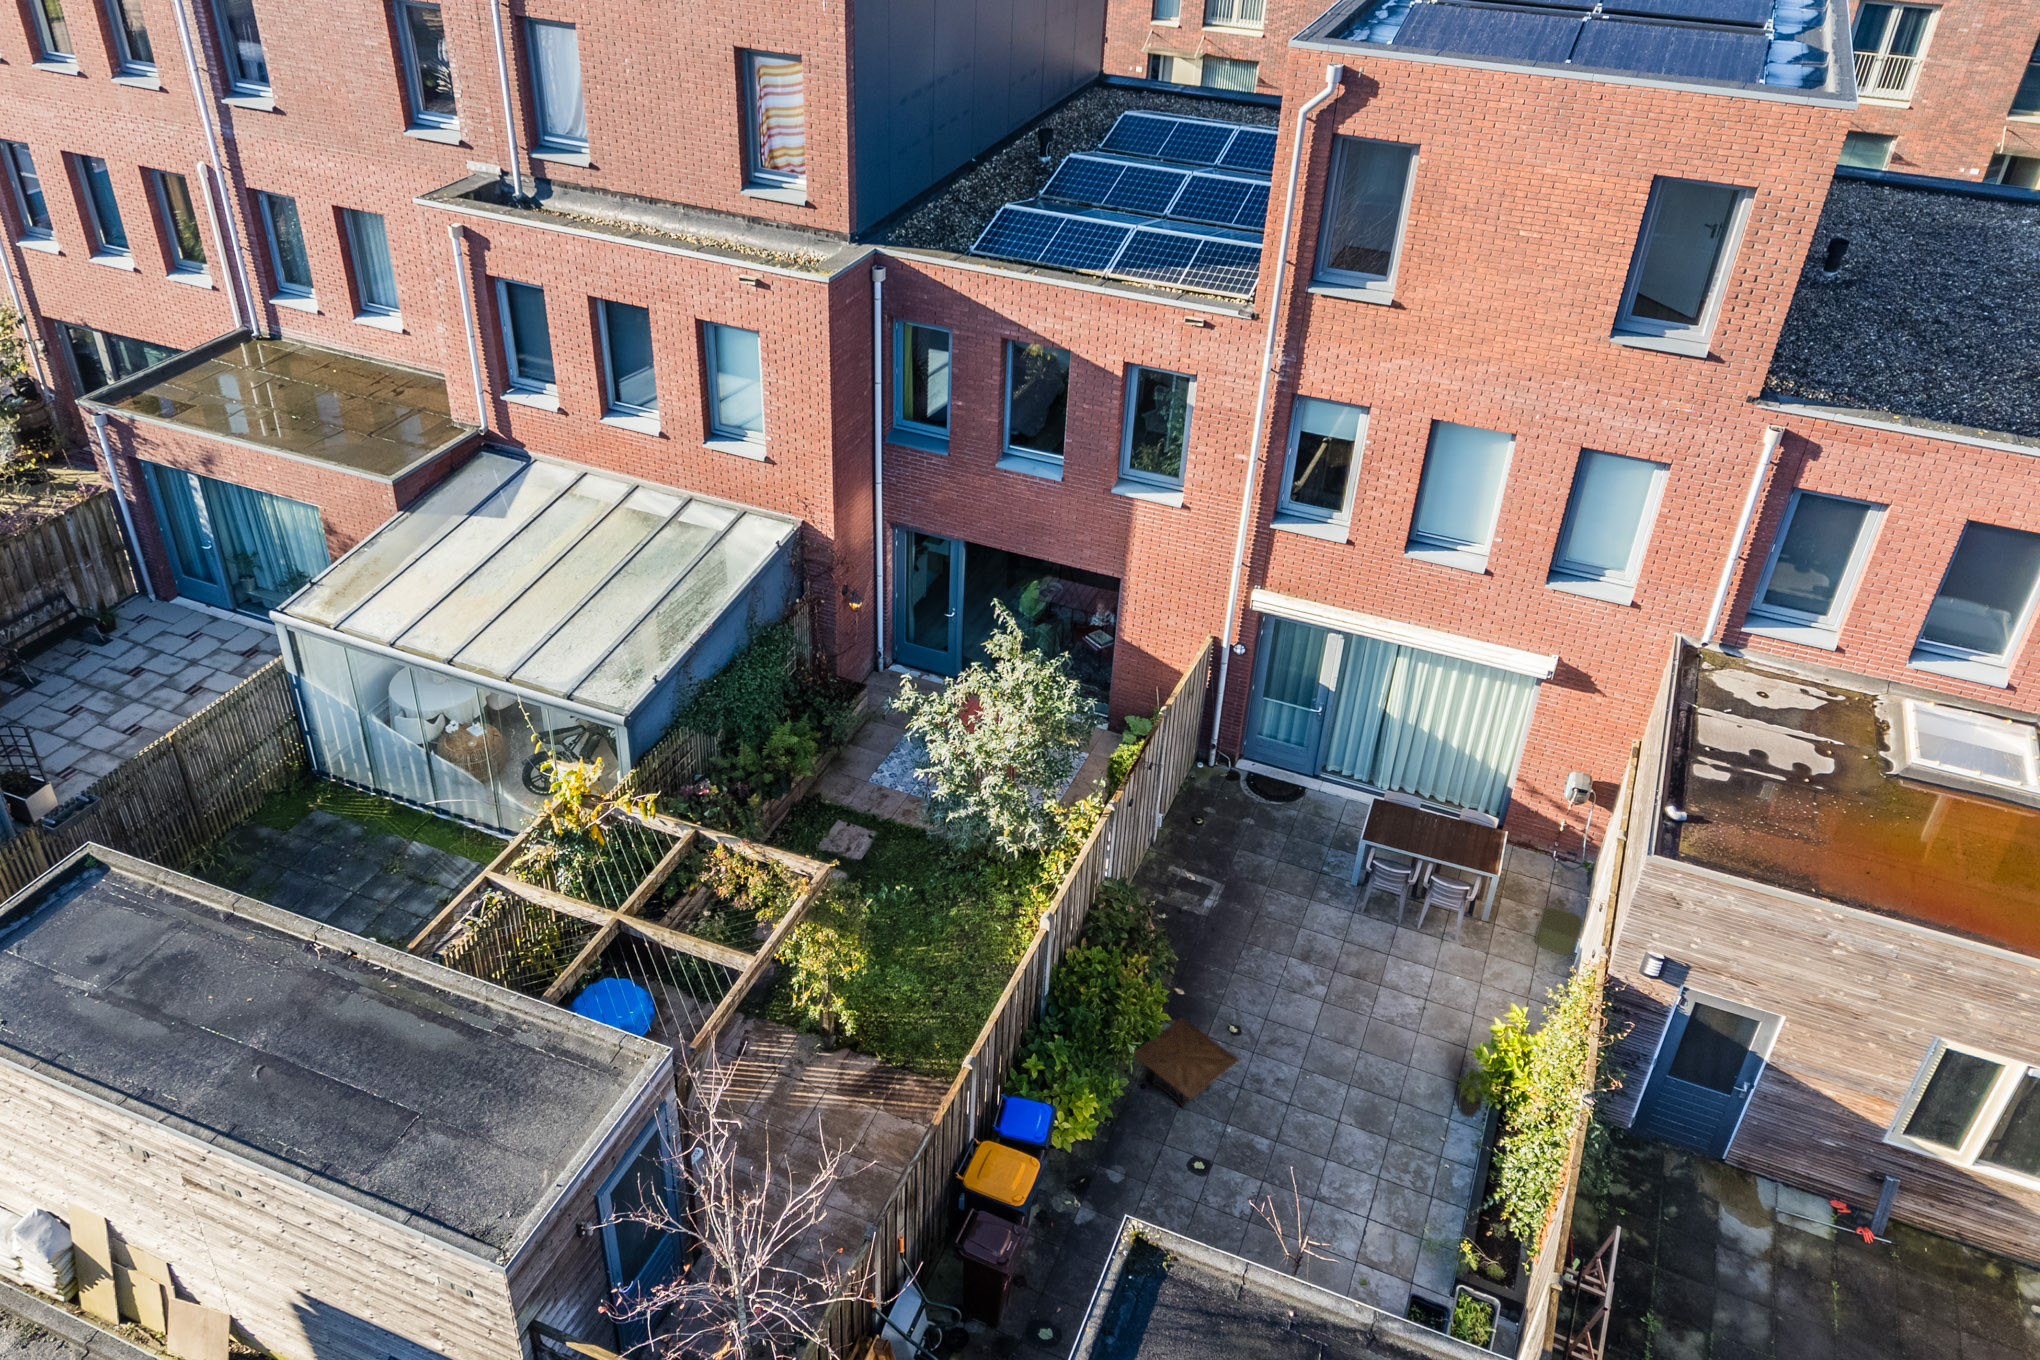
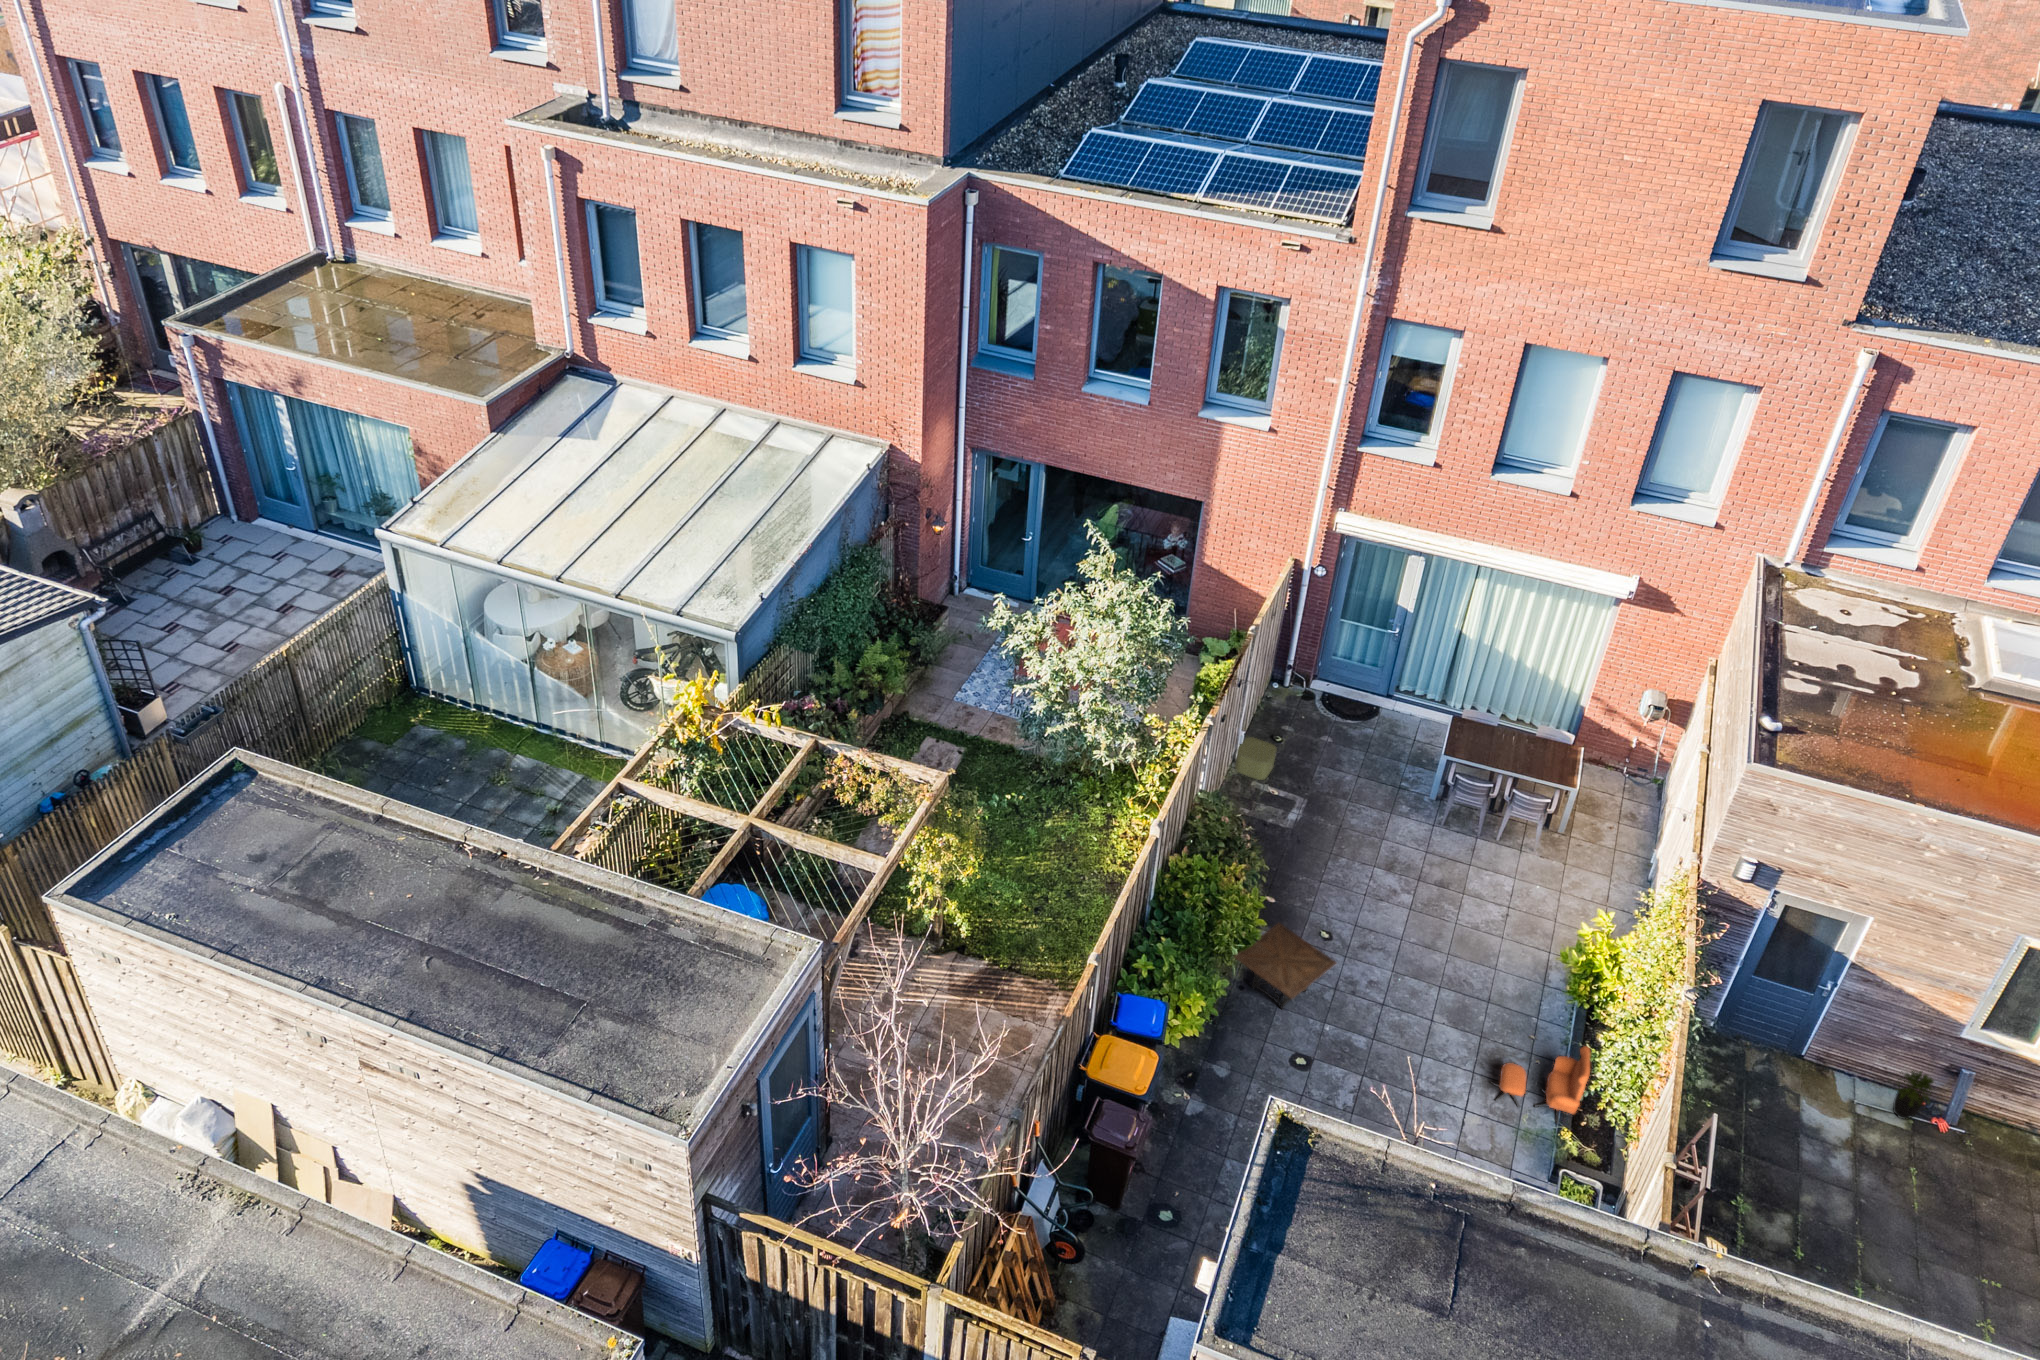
storage box: present [1535,907,1582,955] -> present [1235,737,1277,780]
potted plant: present [1458,1068,1492,1117] -> present [1893,1070,1934,1119]
lounge chair: none [1395,1150,1495,1233] -> present [1490,1046,1591,1124]

